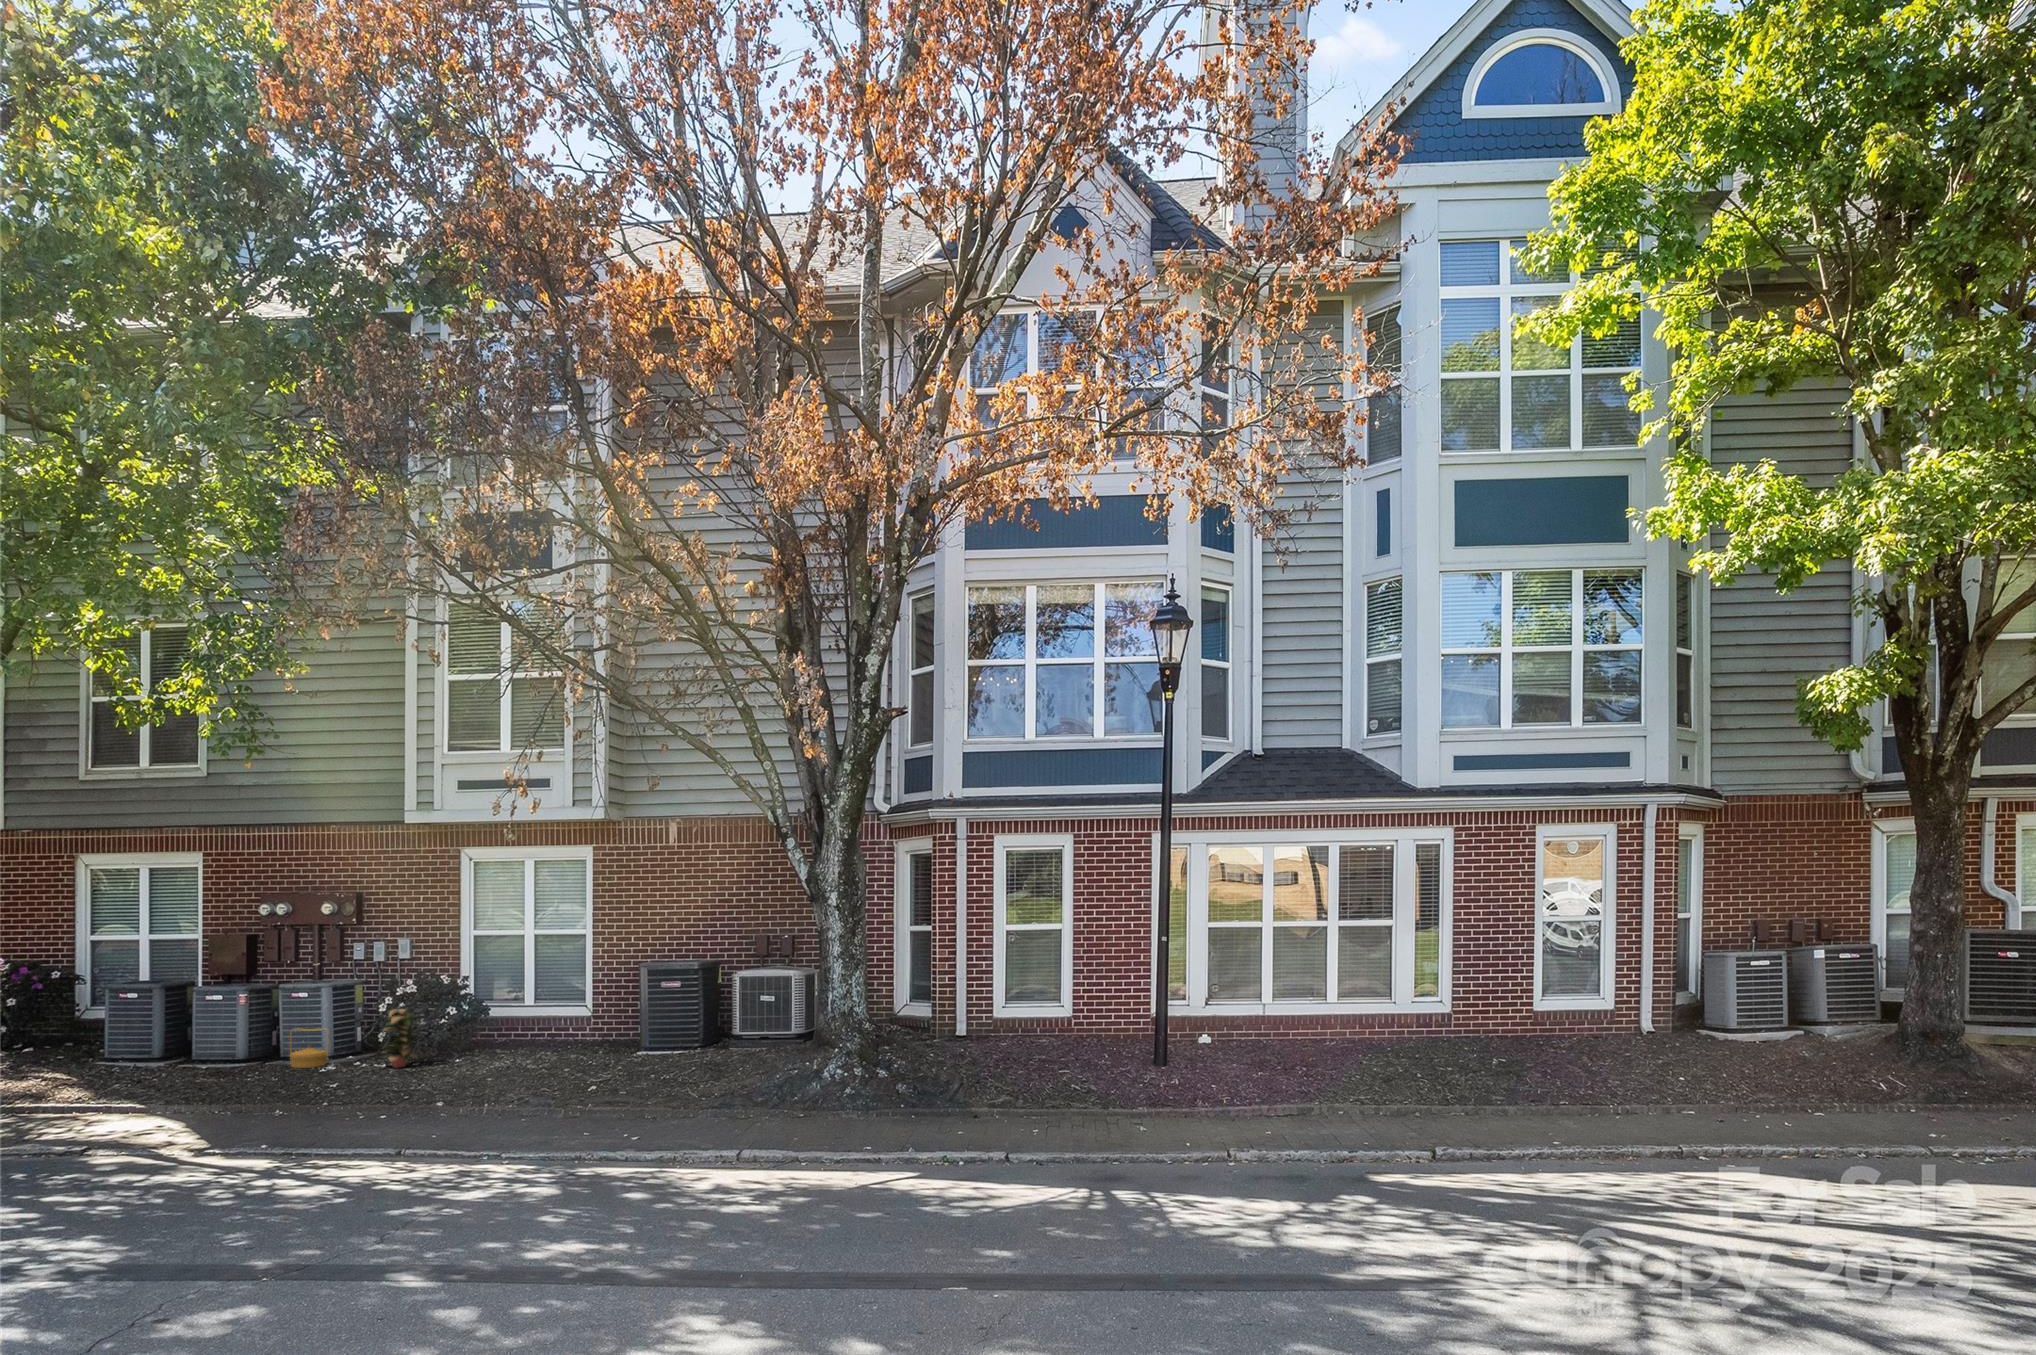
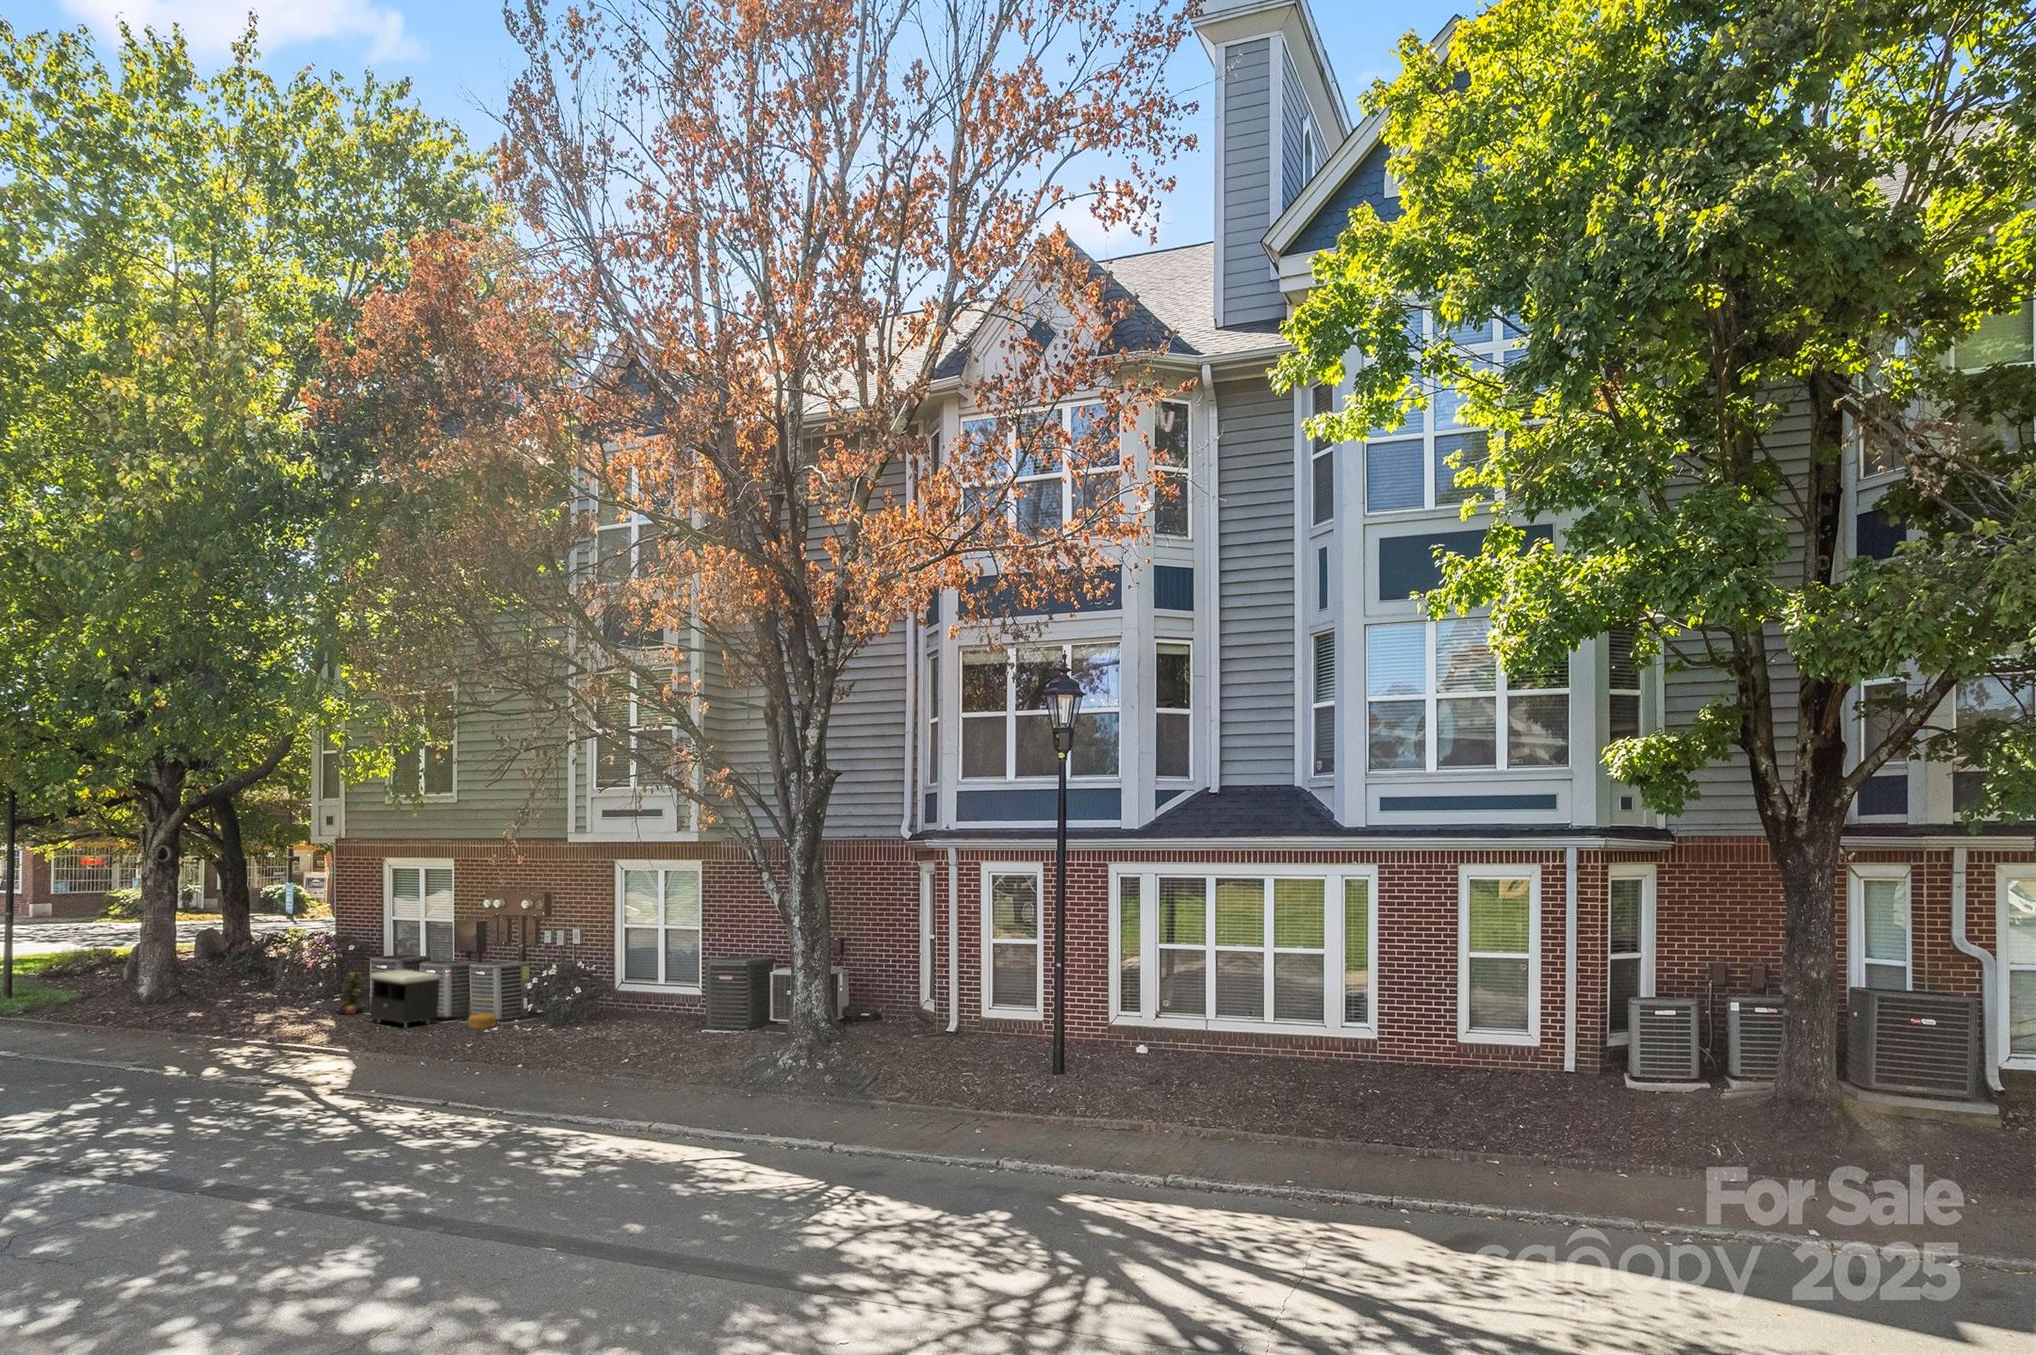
storage bench: none [133,998,239,1072] -> present [370,970,440,1027]
decorative plant: present [383,1009,420,1068] -> present [337,973,366,1014]

